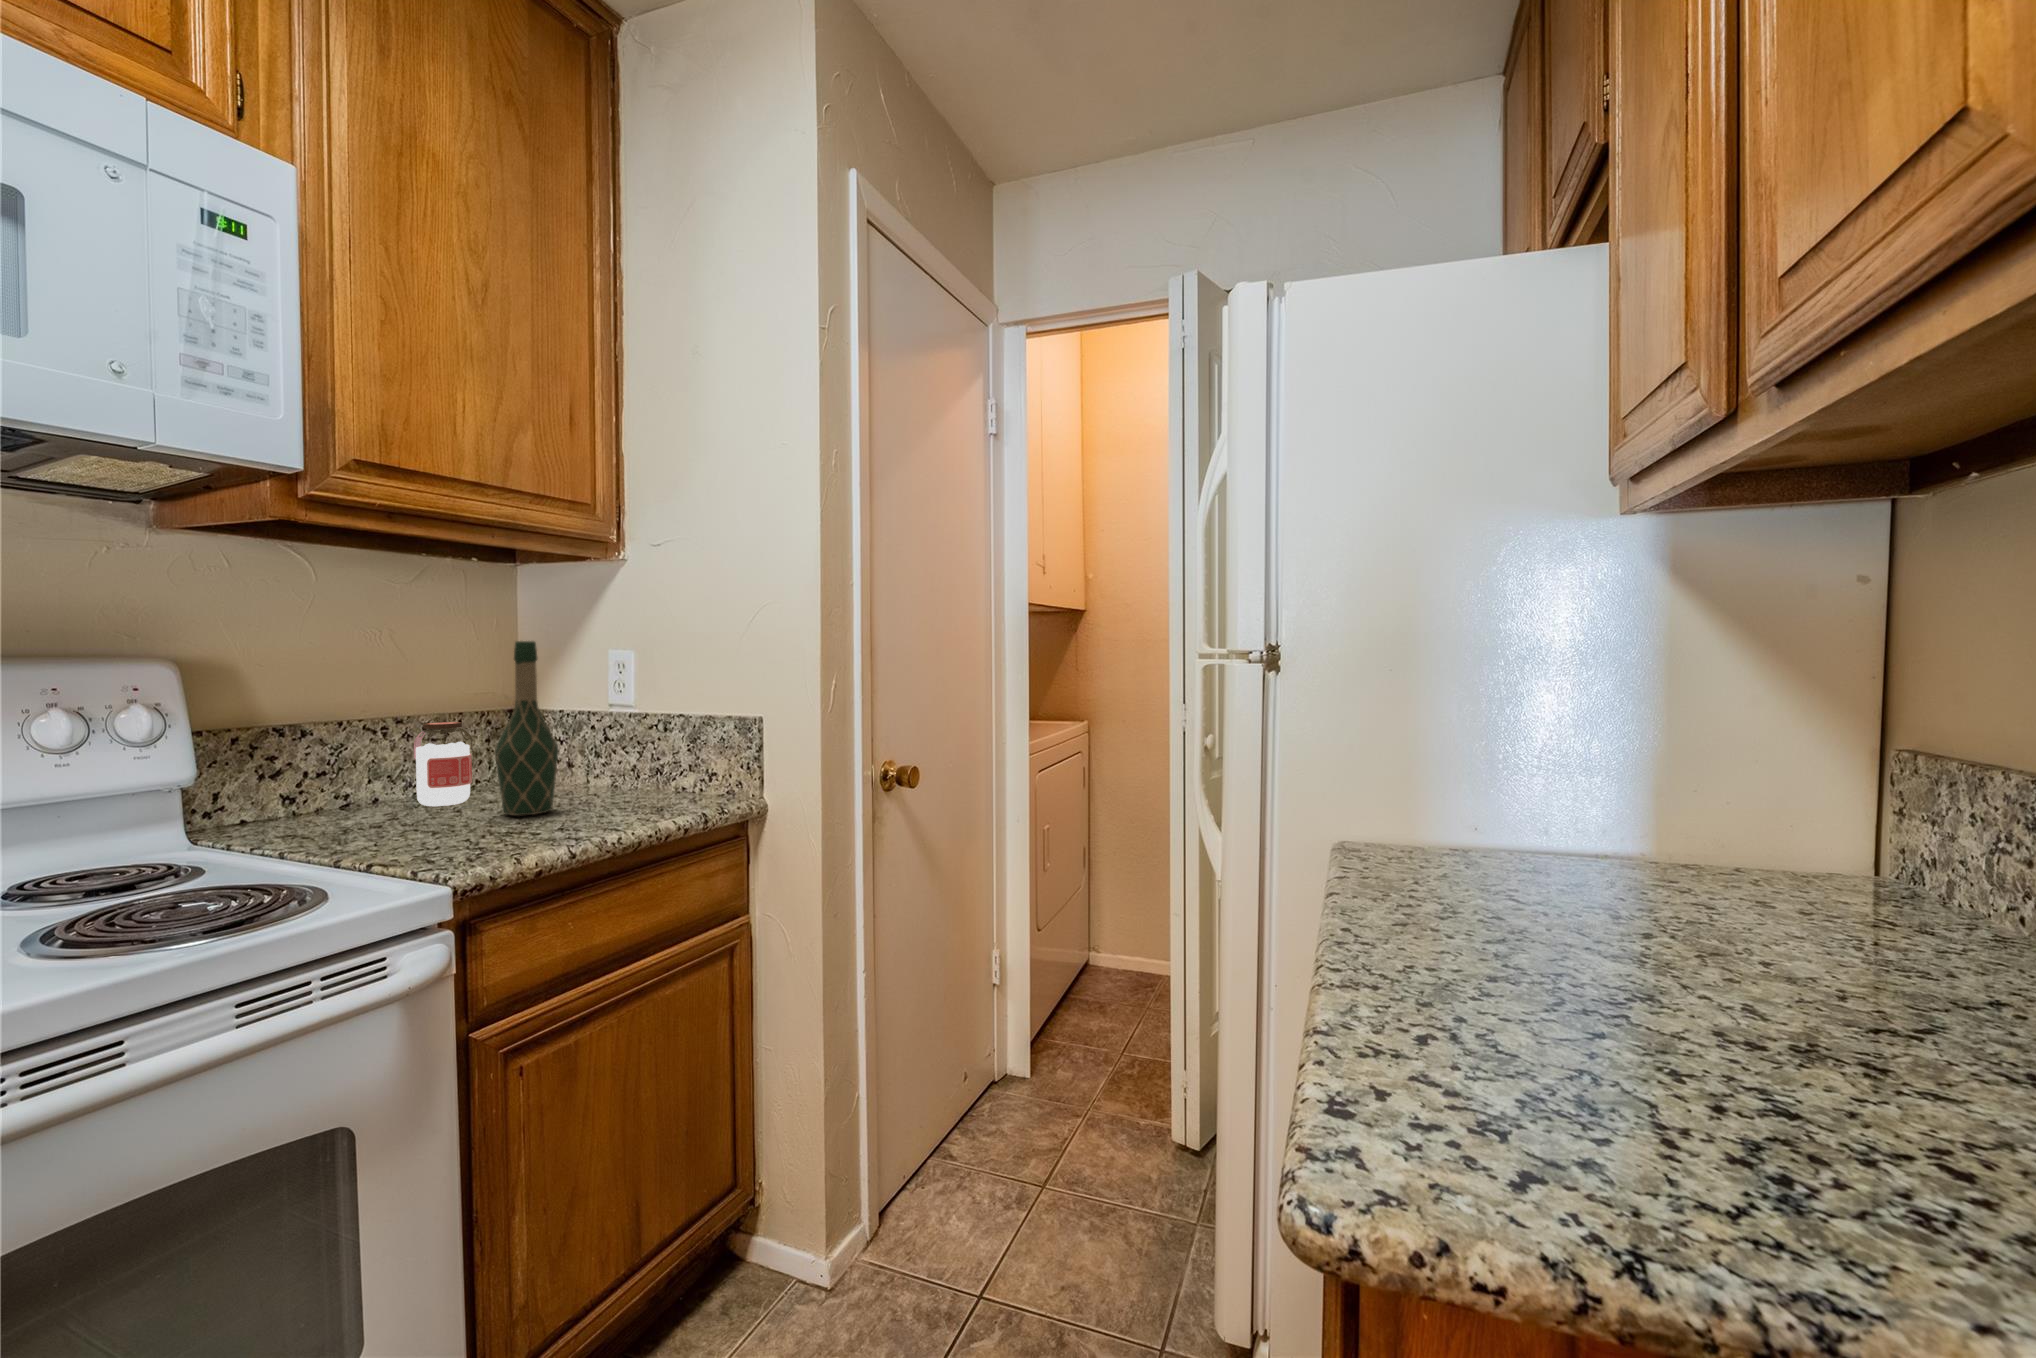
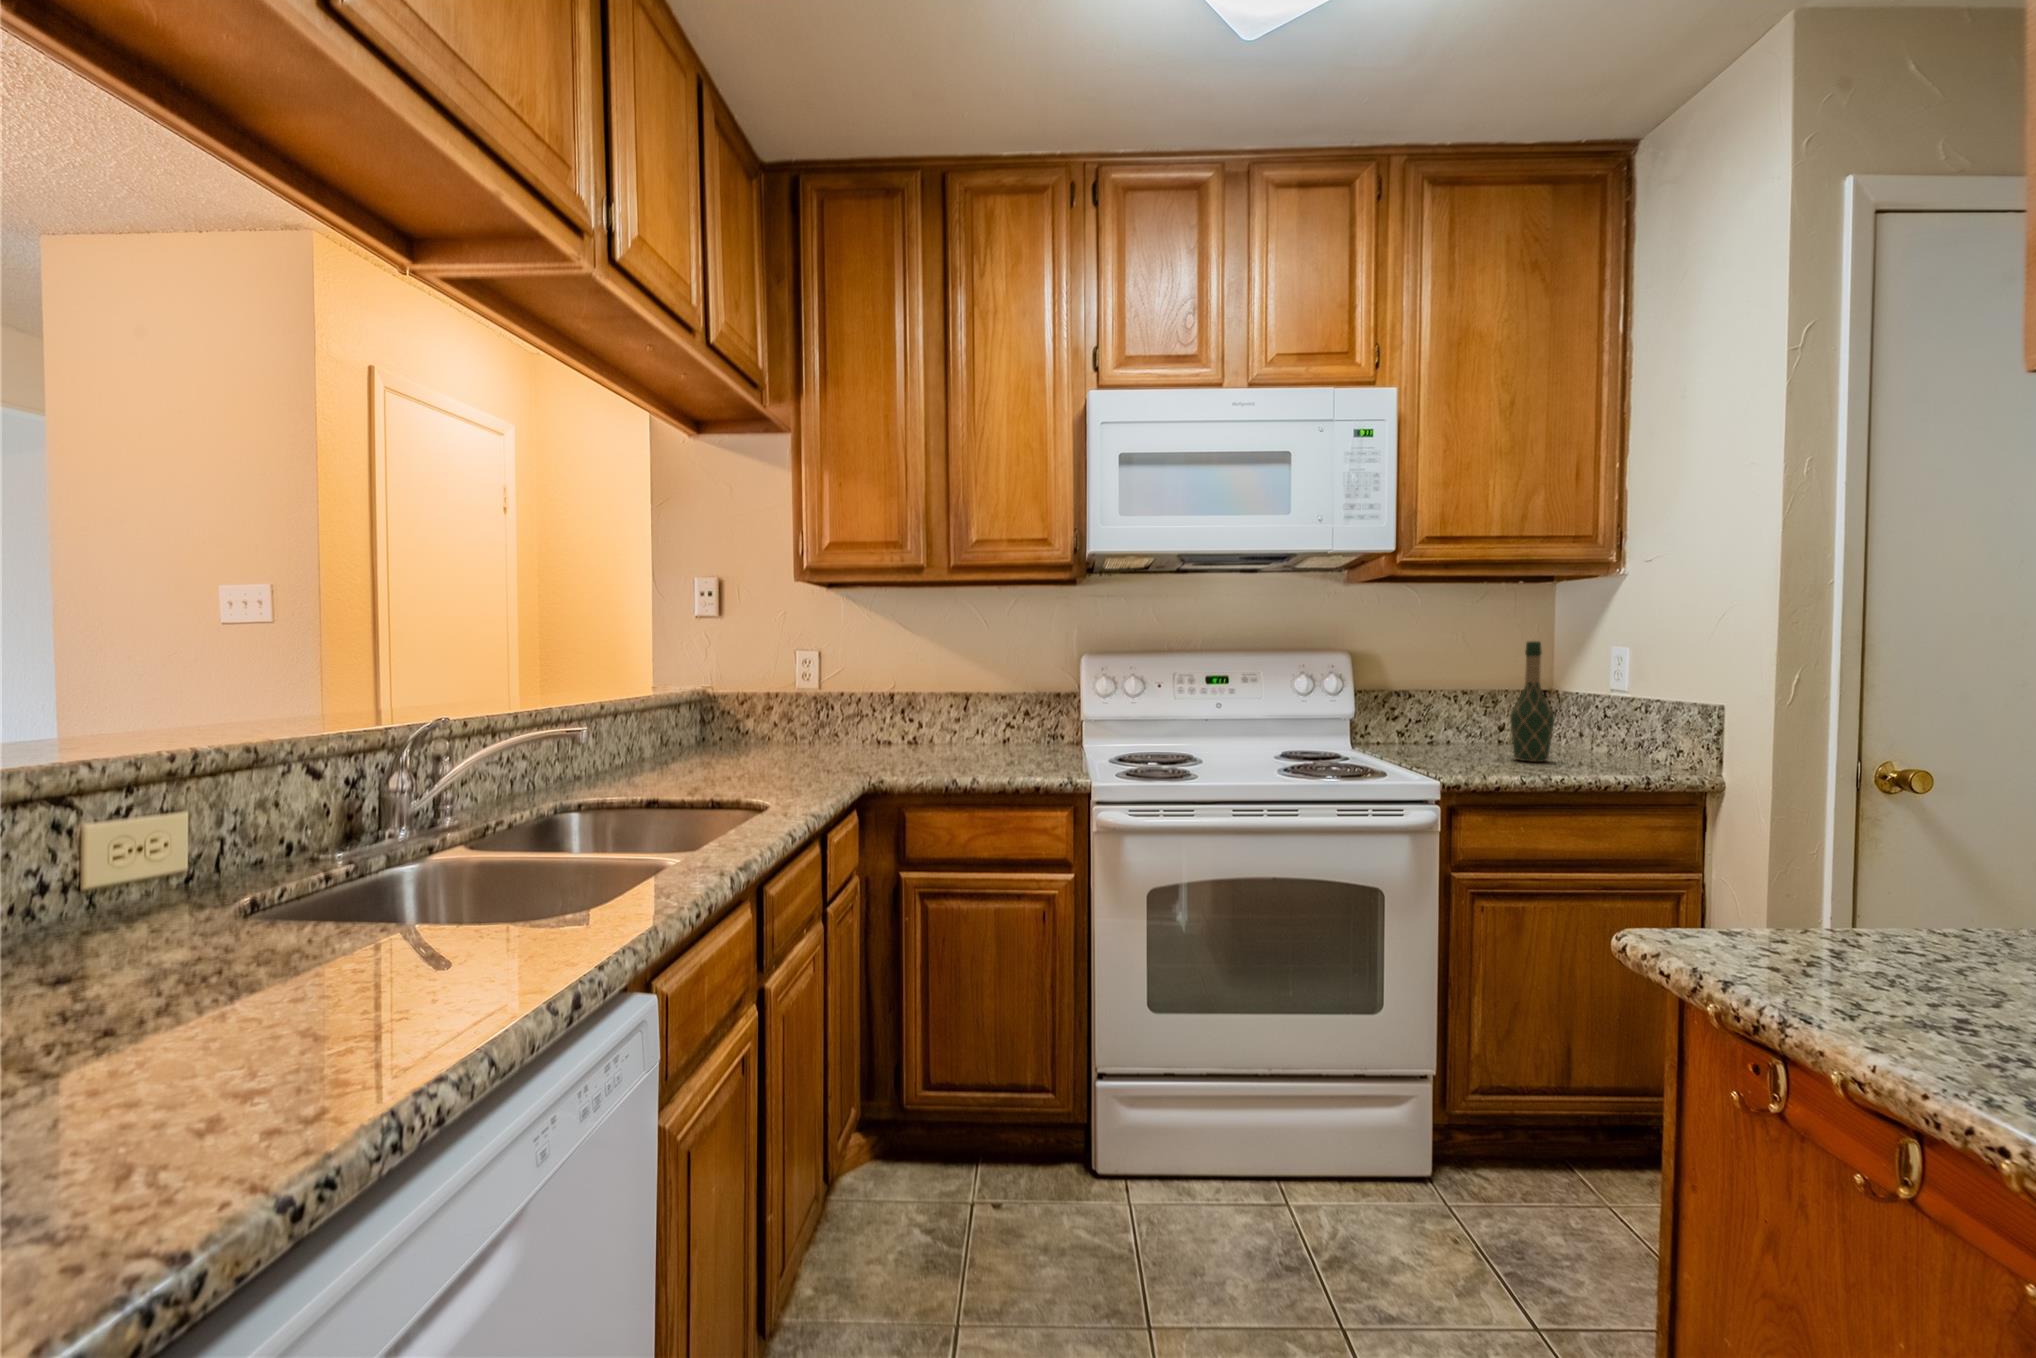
jar: present [414,722,473,806] -> none [1471,695,1509,751]

